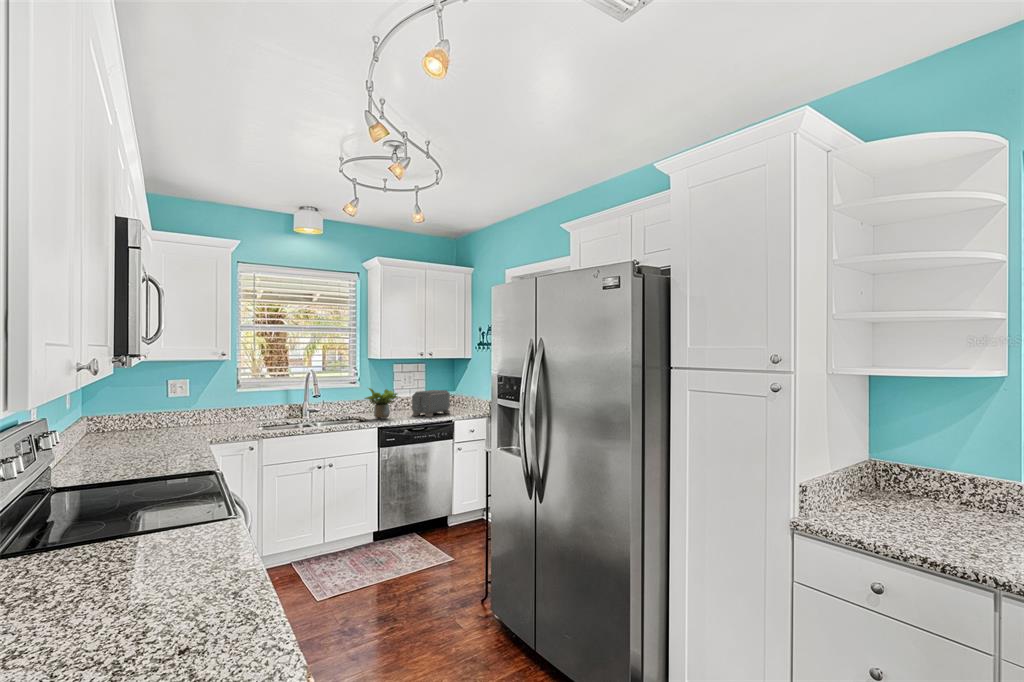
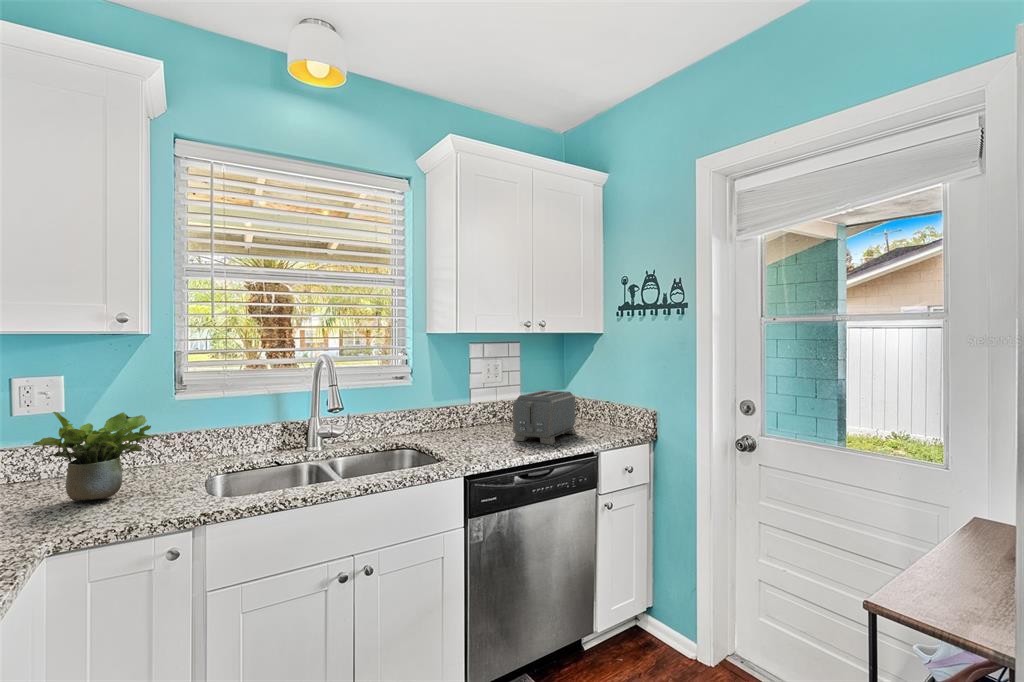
potted plant: present [365,388,398,418] -> present [33,412,160,500]

